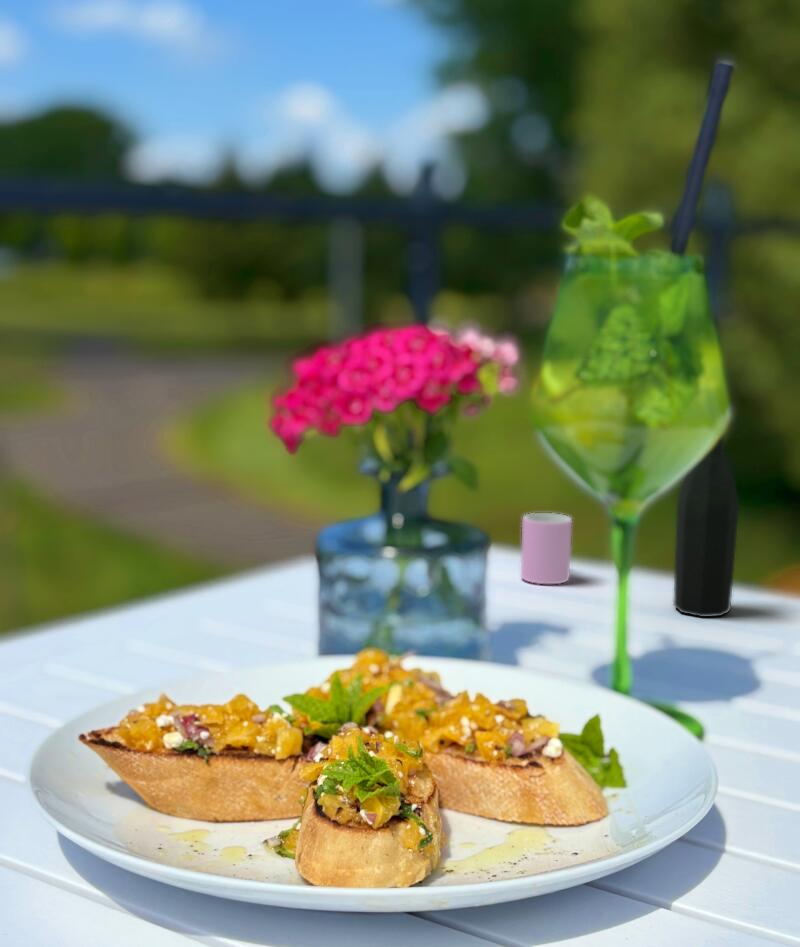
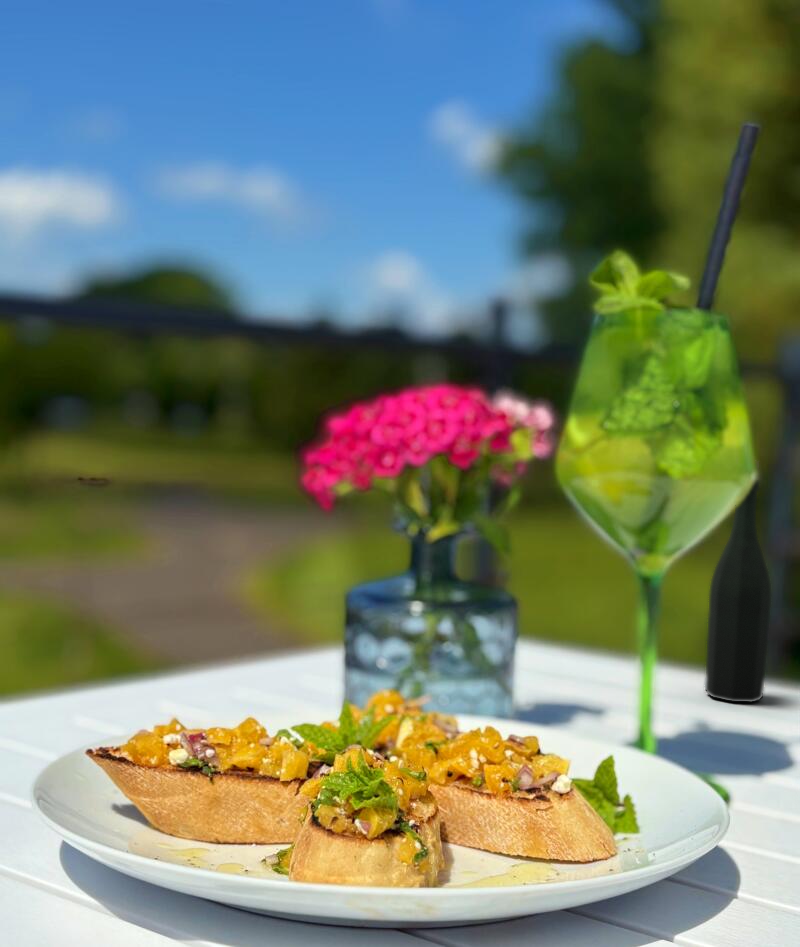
cup: present [521,513,572,584] -> none [554,598,606,668]

